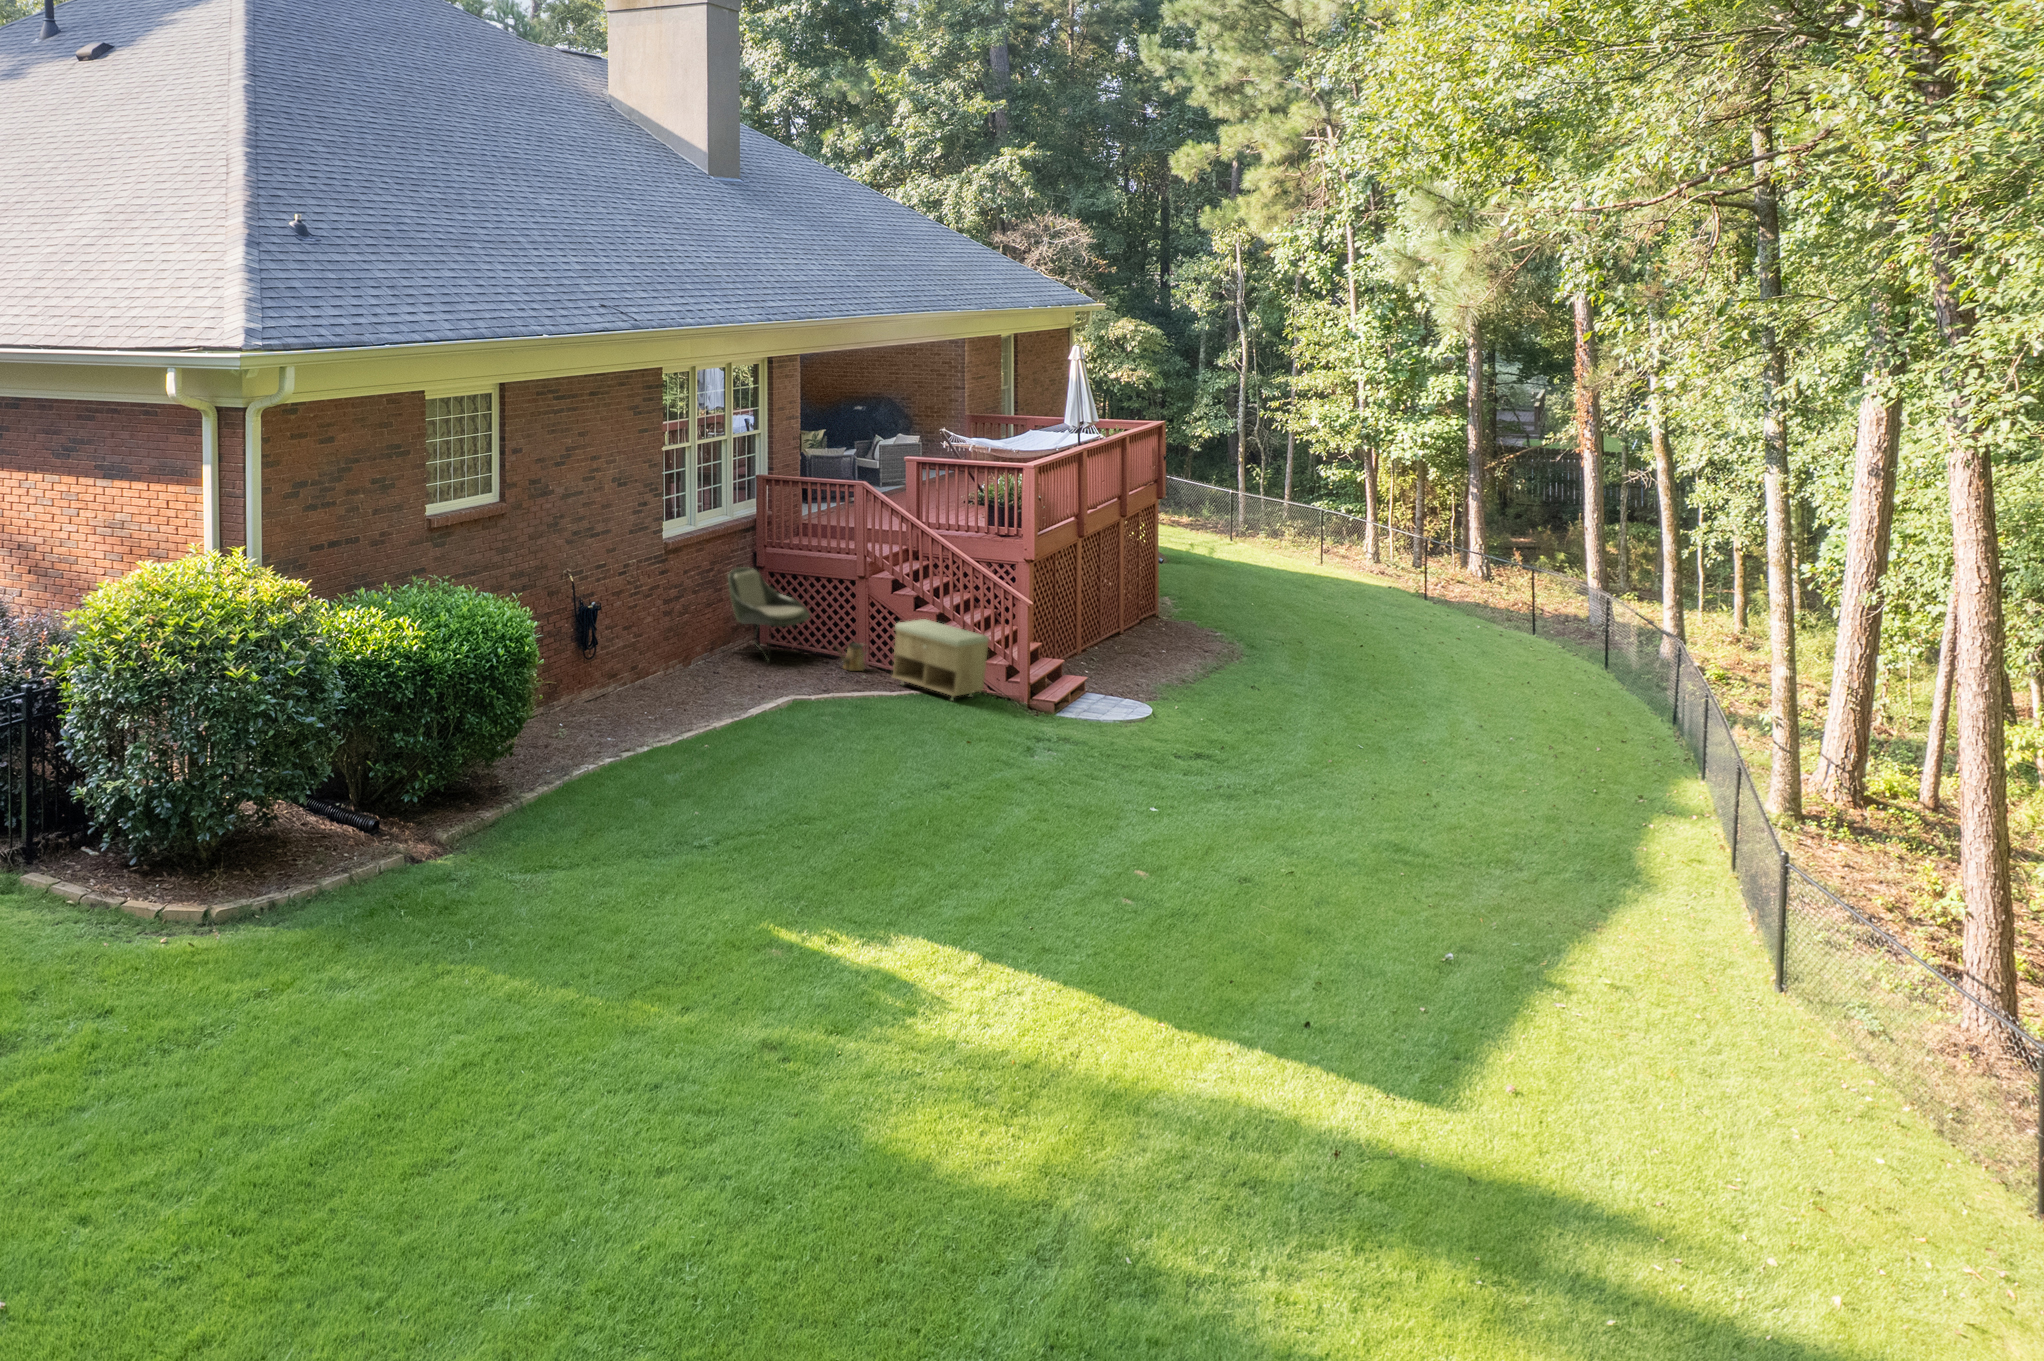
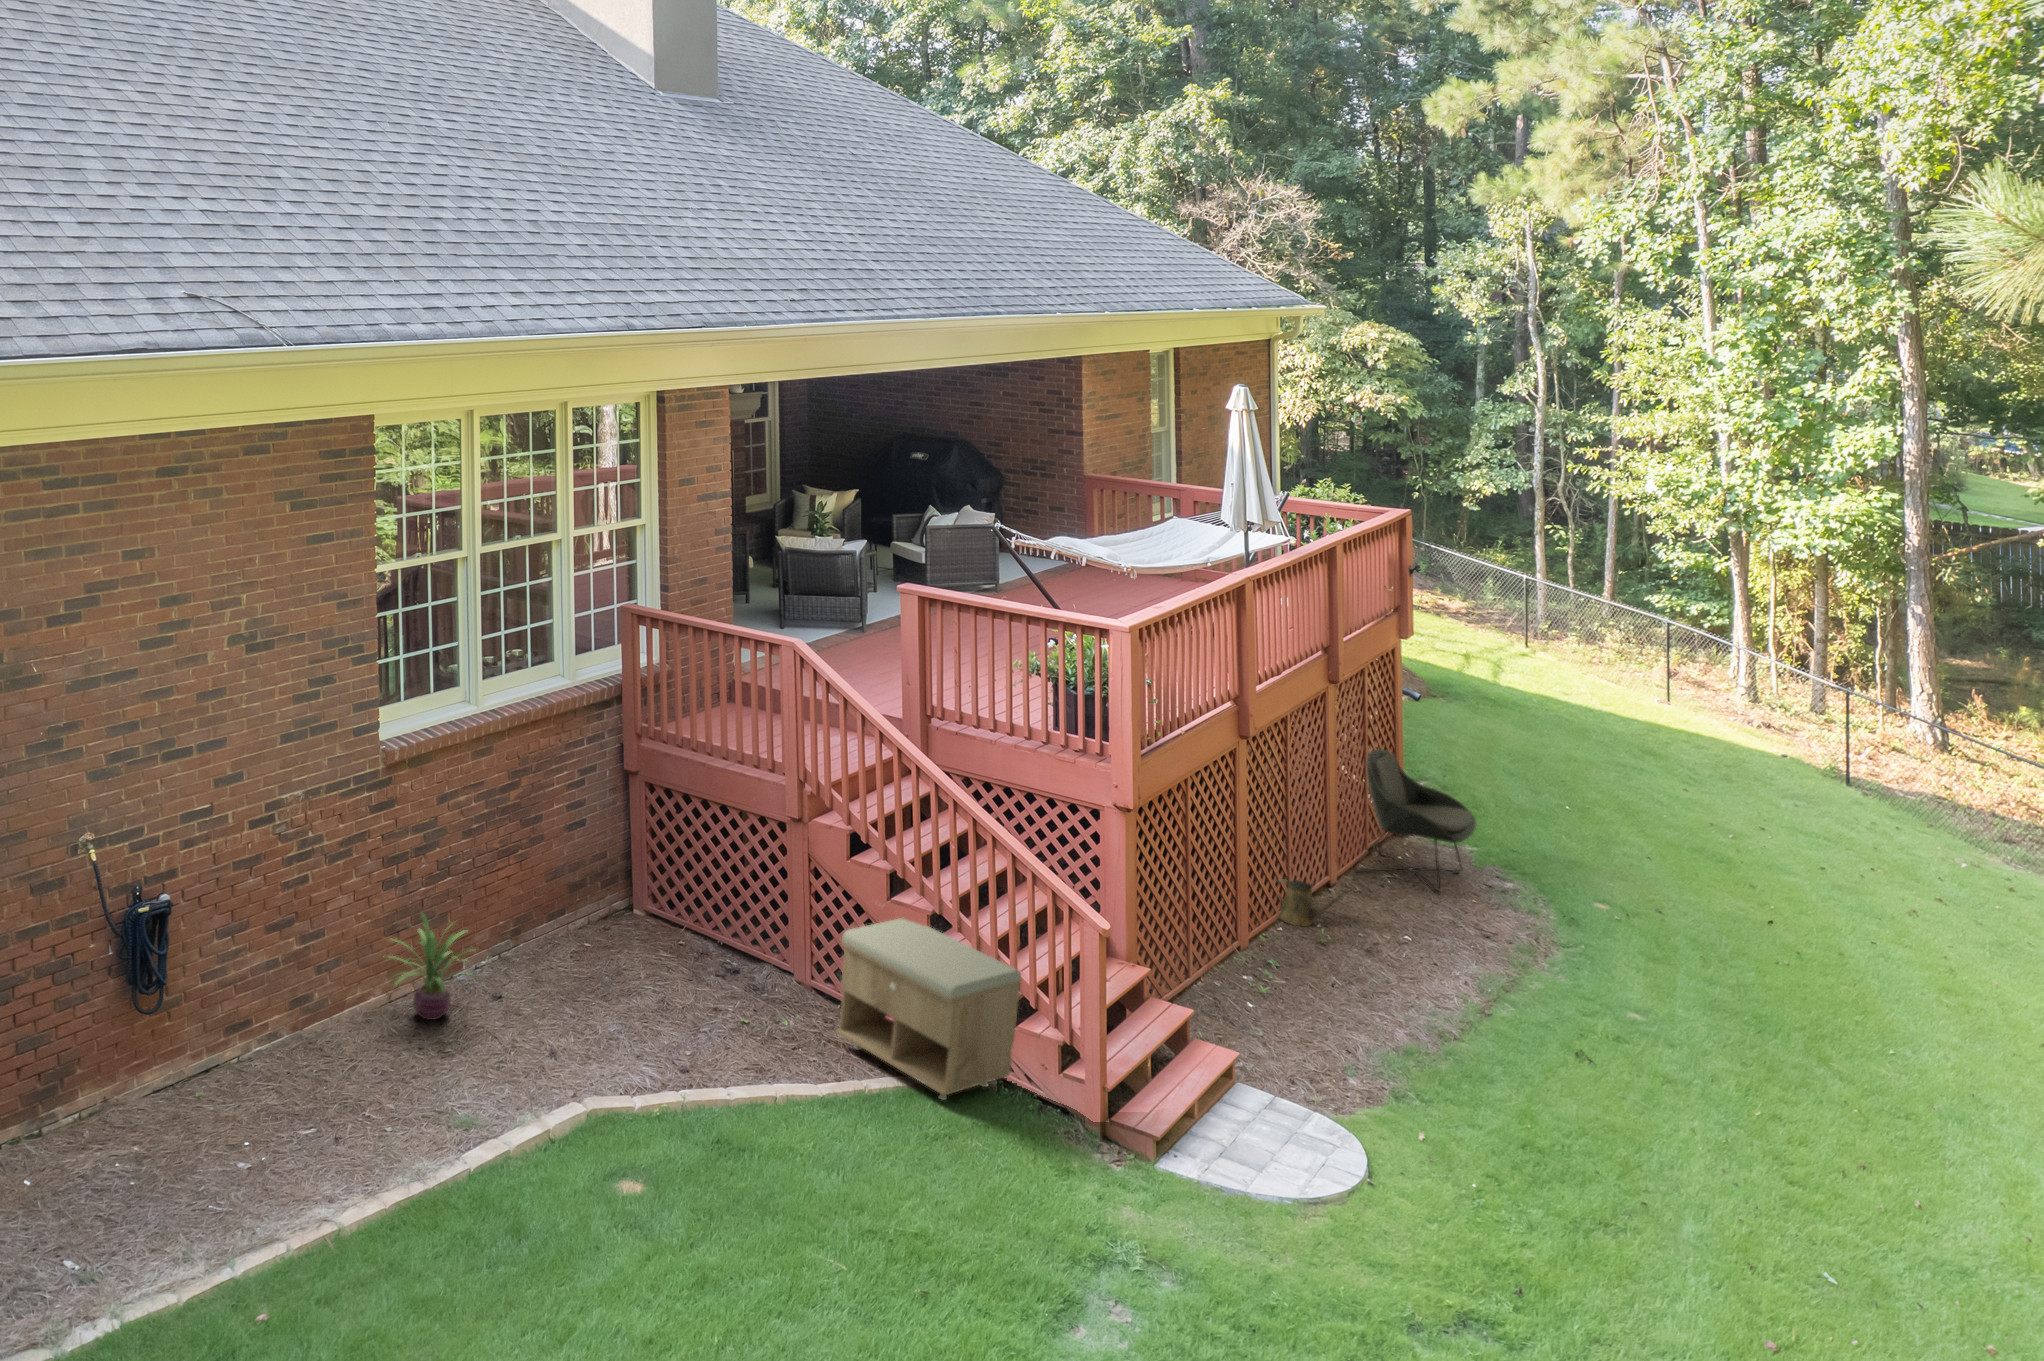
lounge chair: present [722,567,810,662] -> present [1353,749,1477,893]
decorative plant: none [654,620,713,674] -> present [392,914,466,1020]
watering can: present [833,643,866,671] -> present [1276,879,1349,926]

